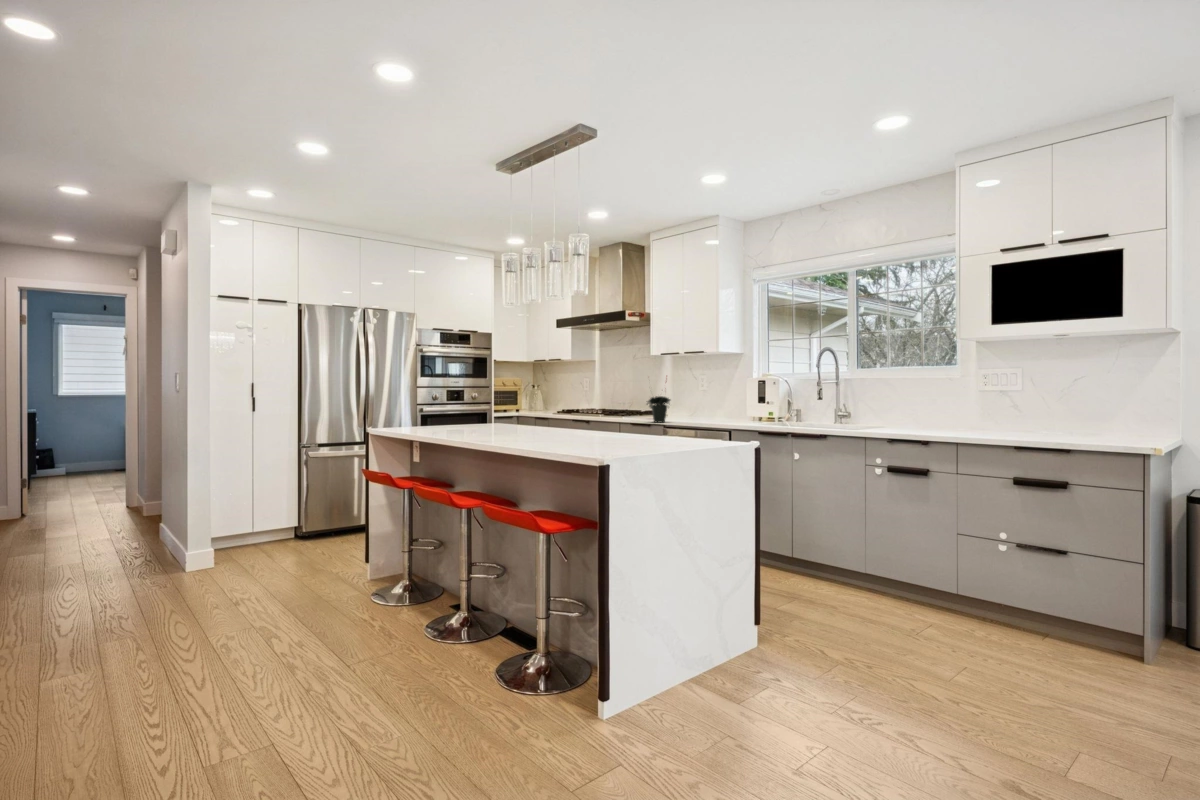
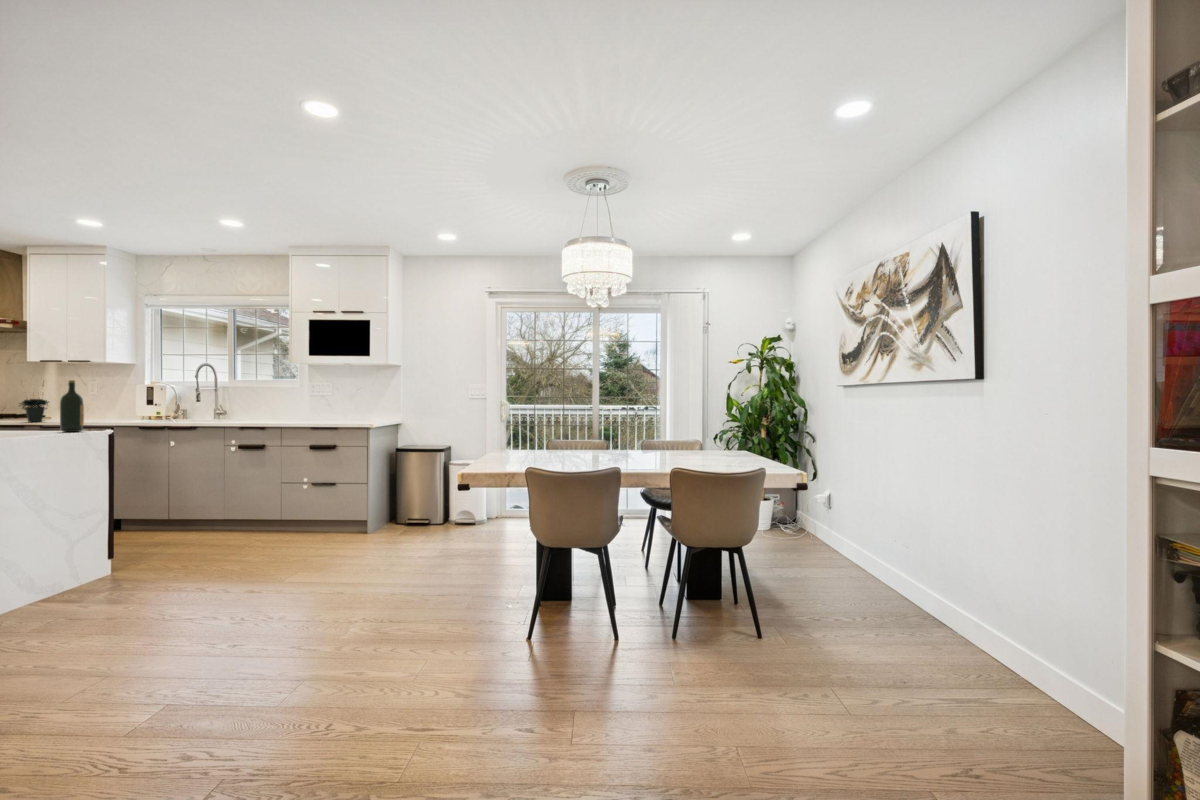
wine bottle: none [698,371,724,445] -> present [60,380,84,432]

